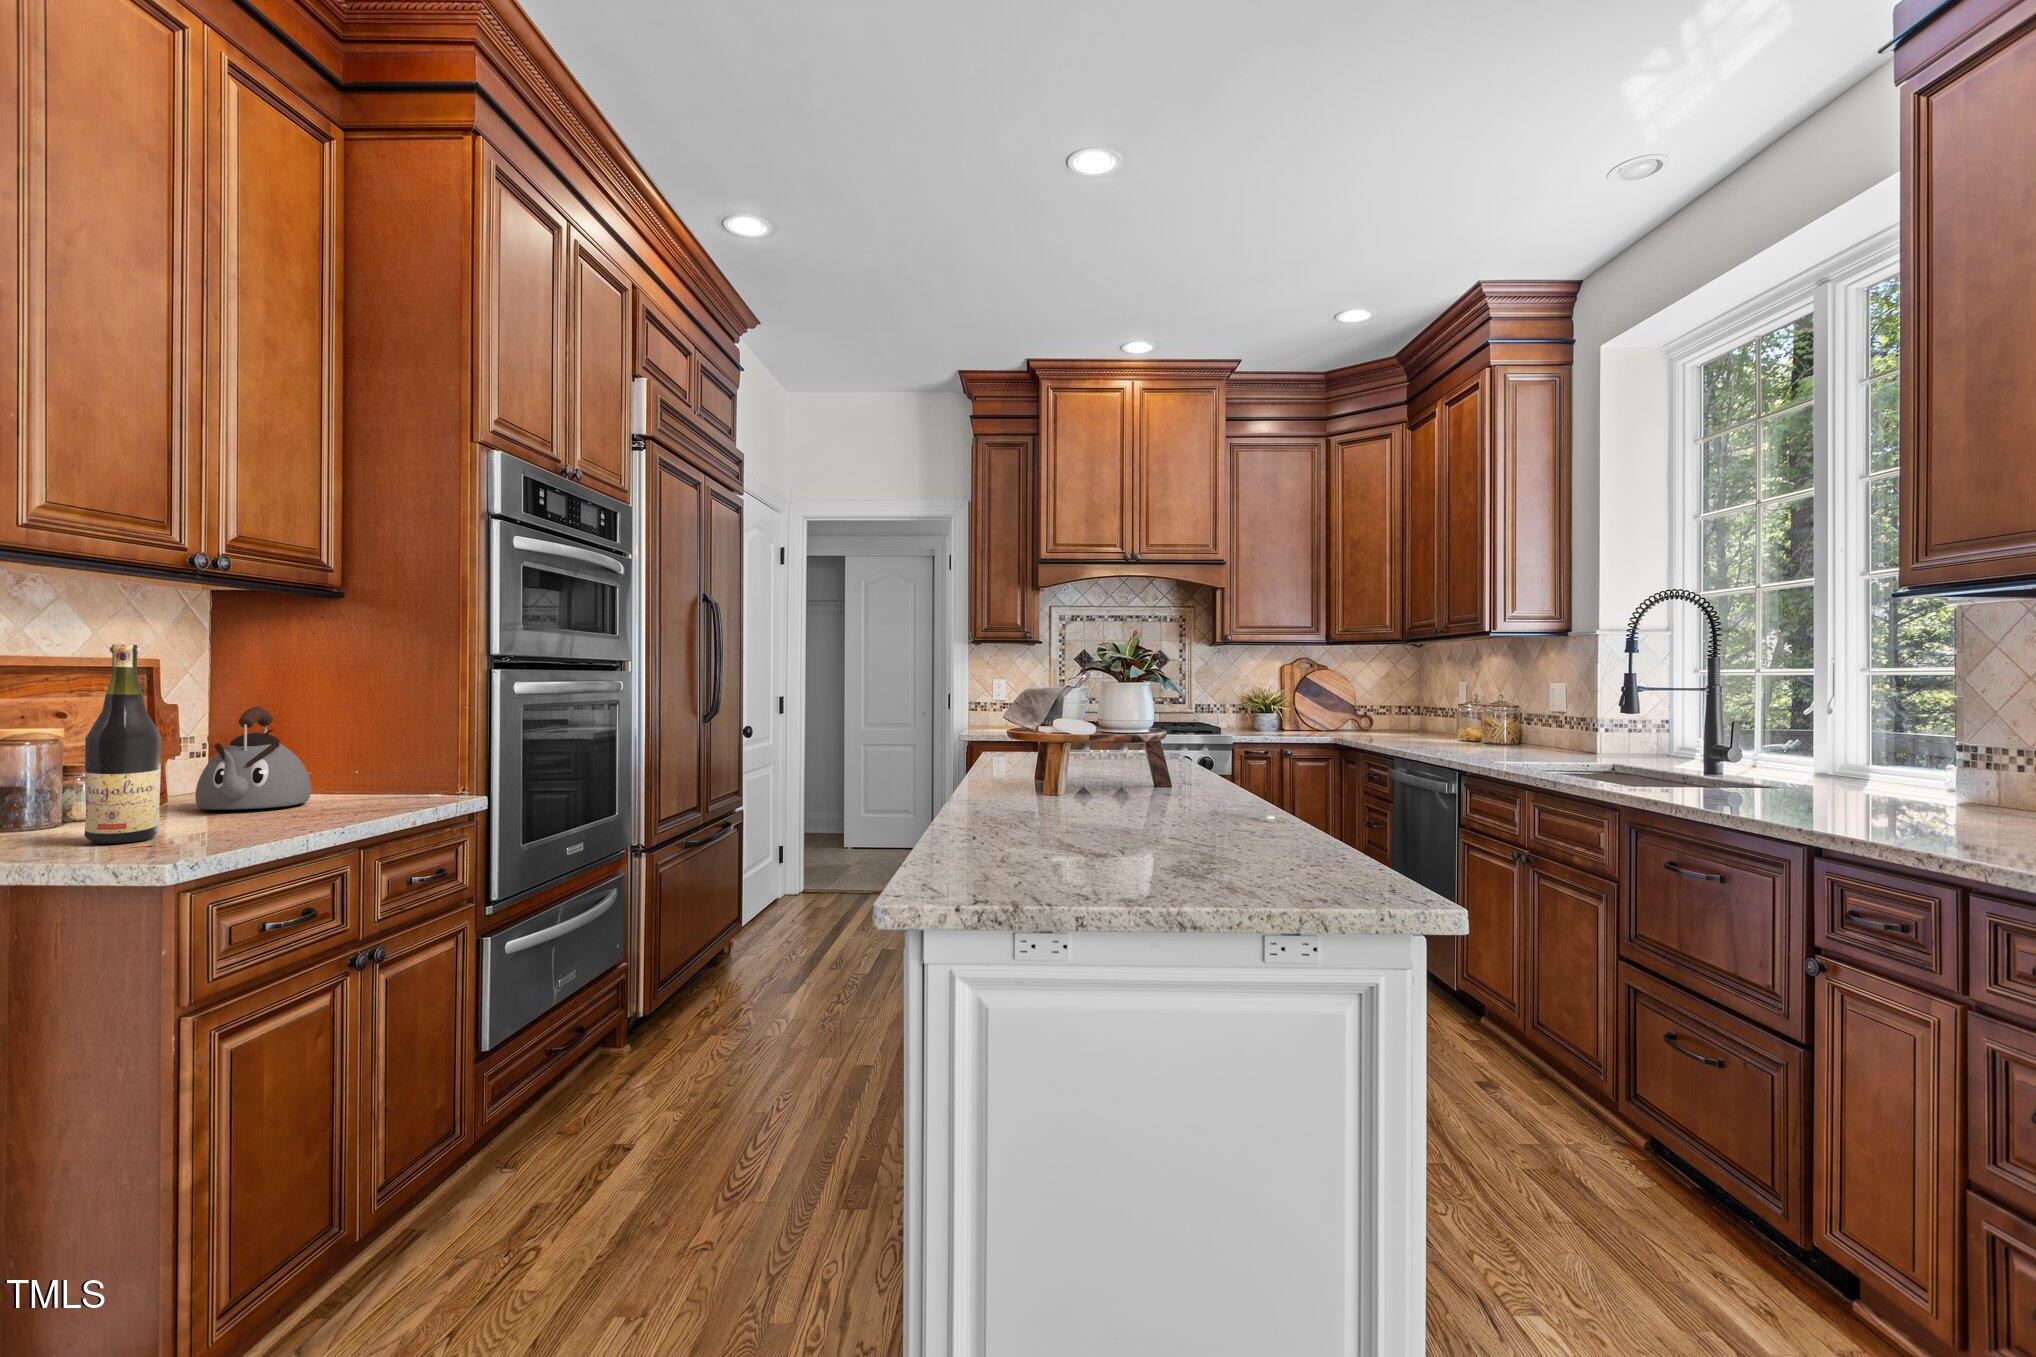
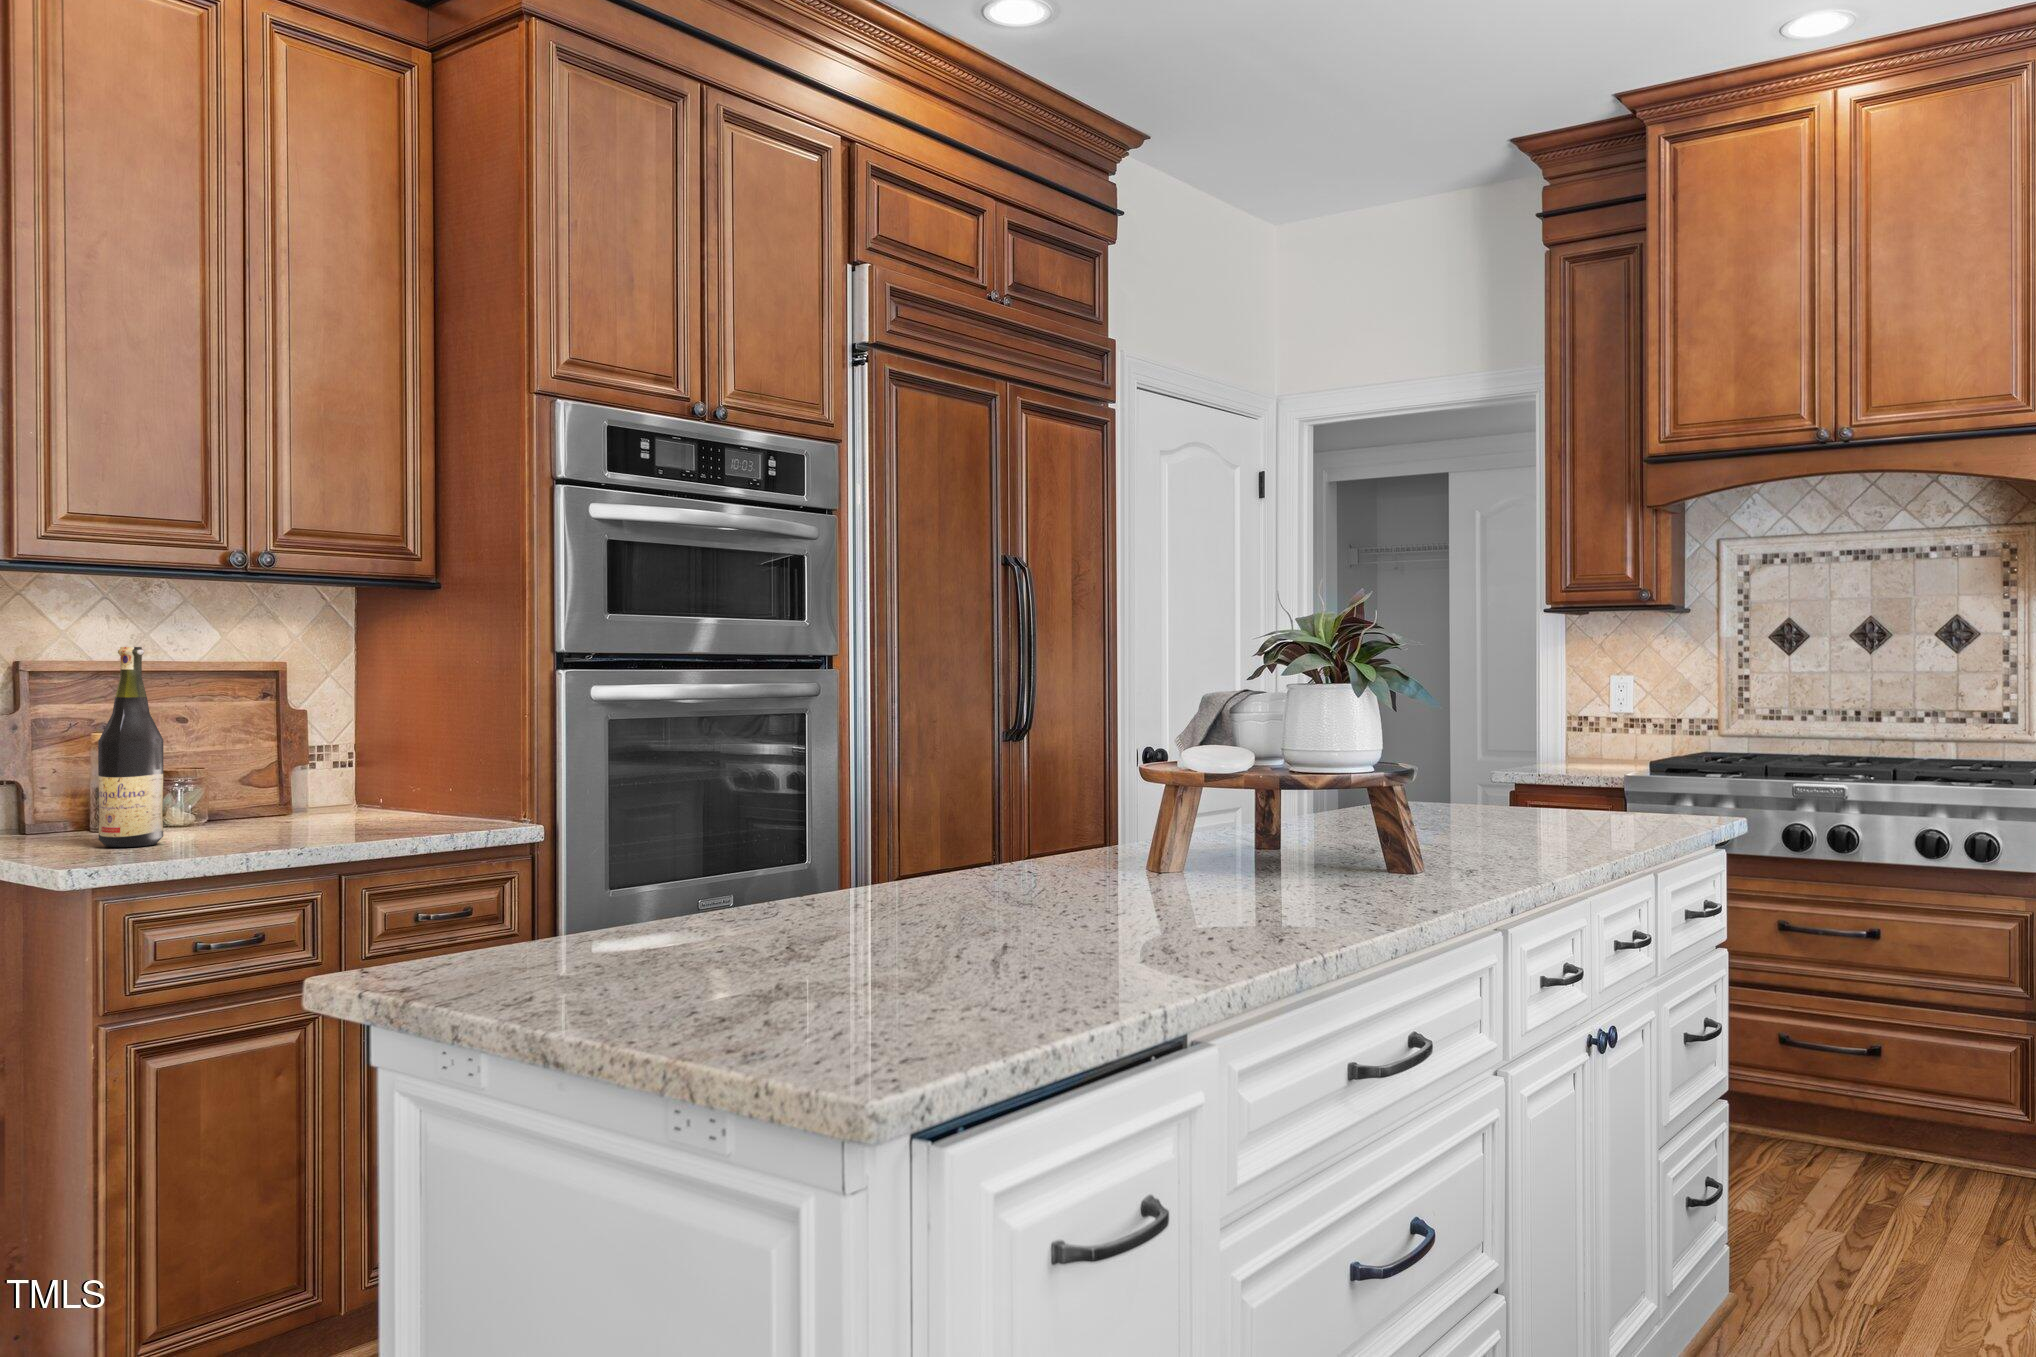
kettle: present [195,706,311,810] -> none [269,712,385,824]

